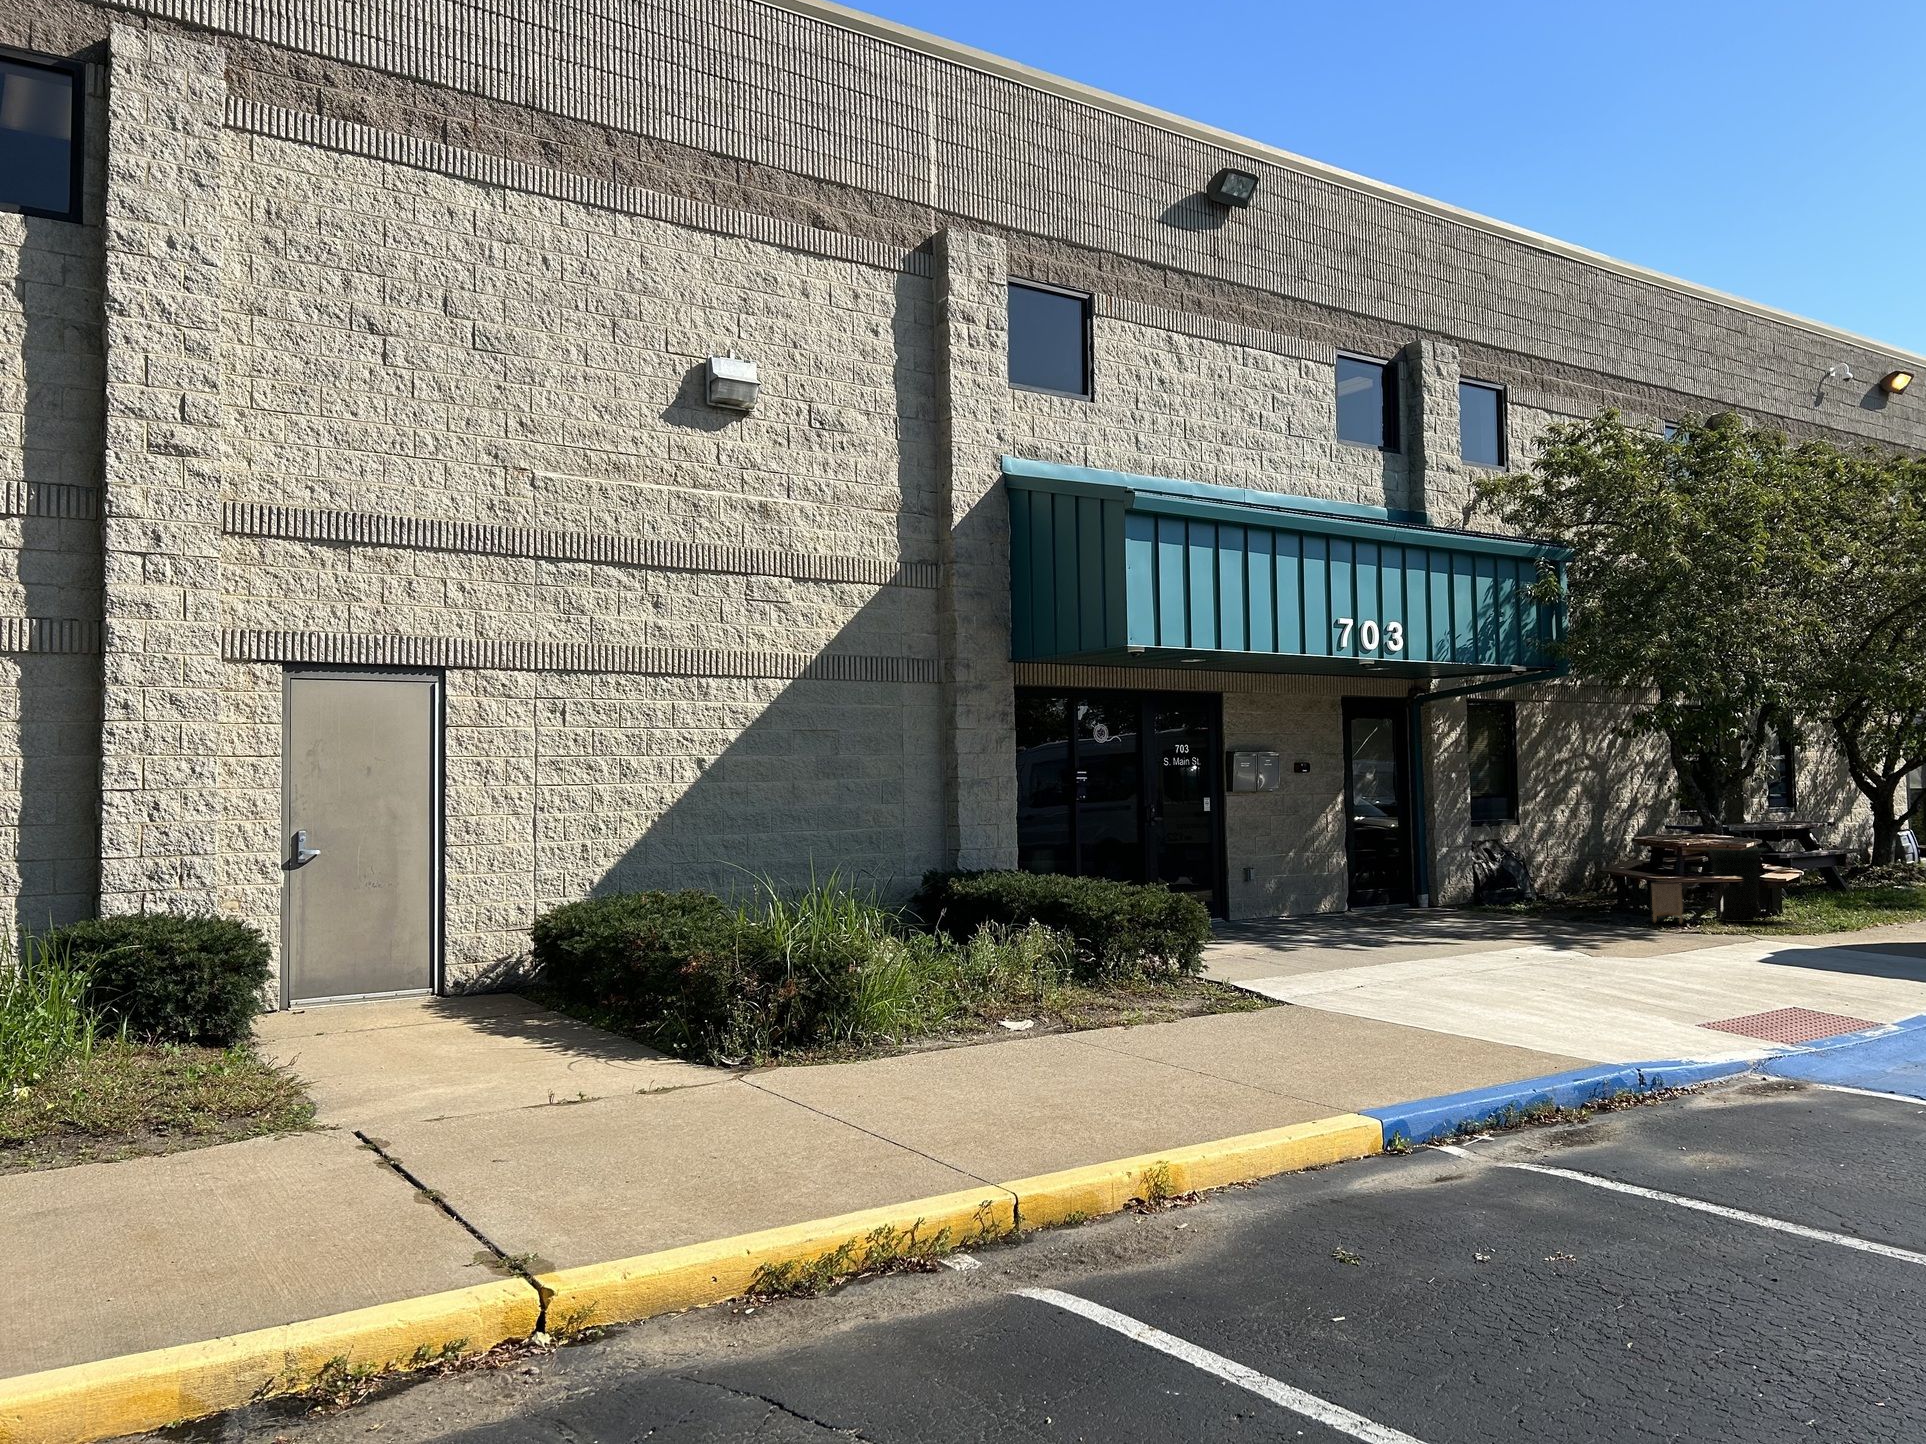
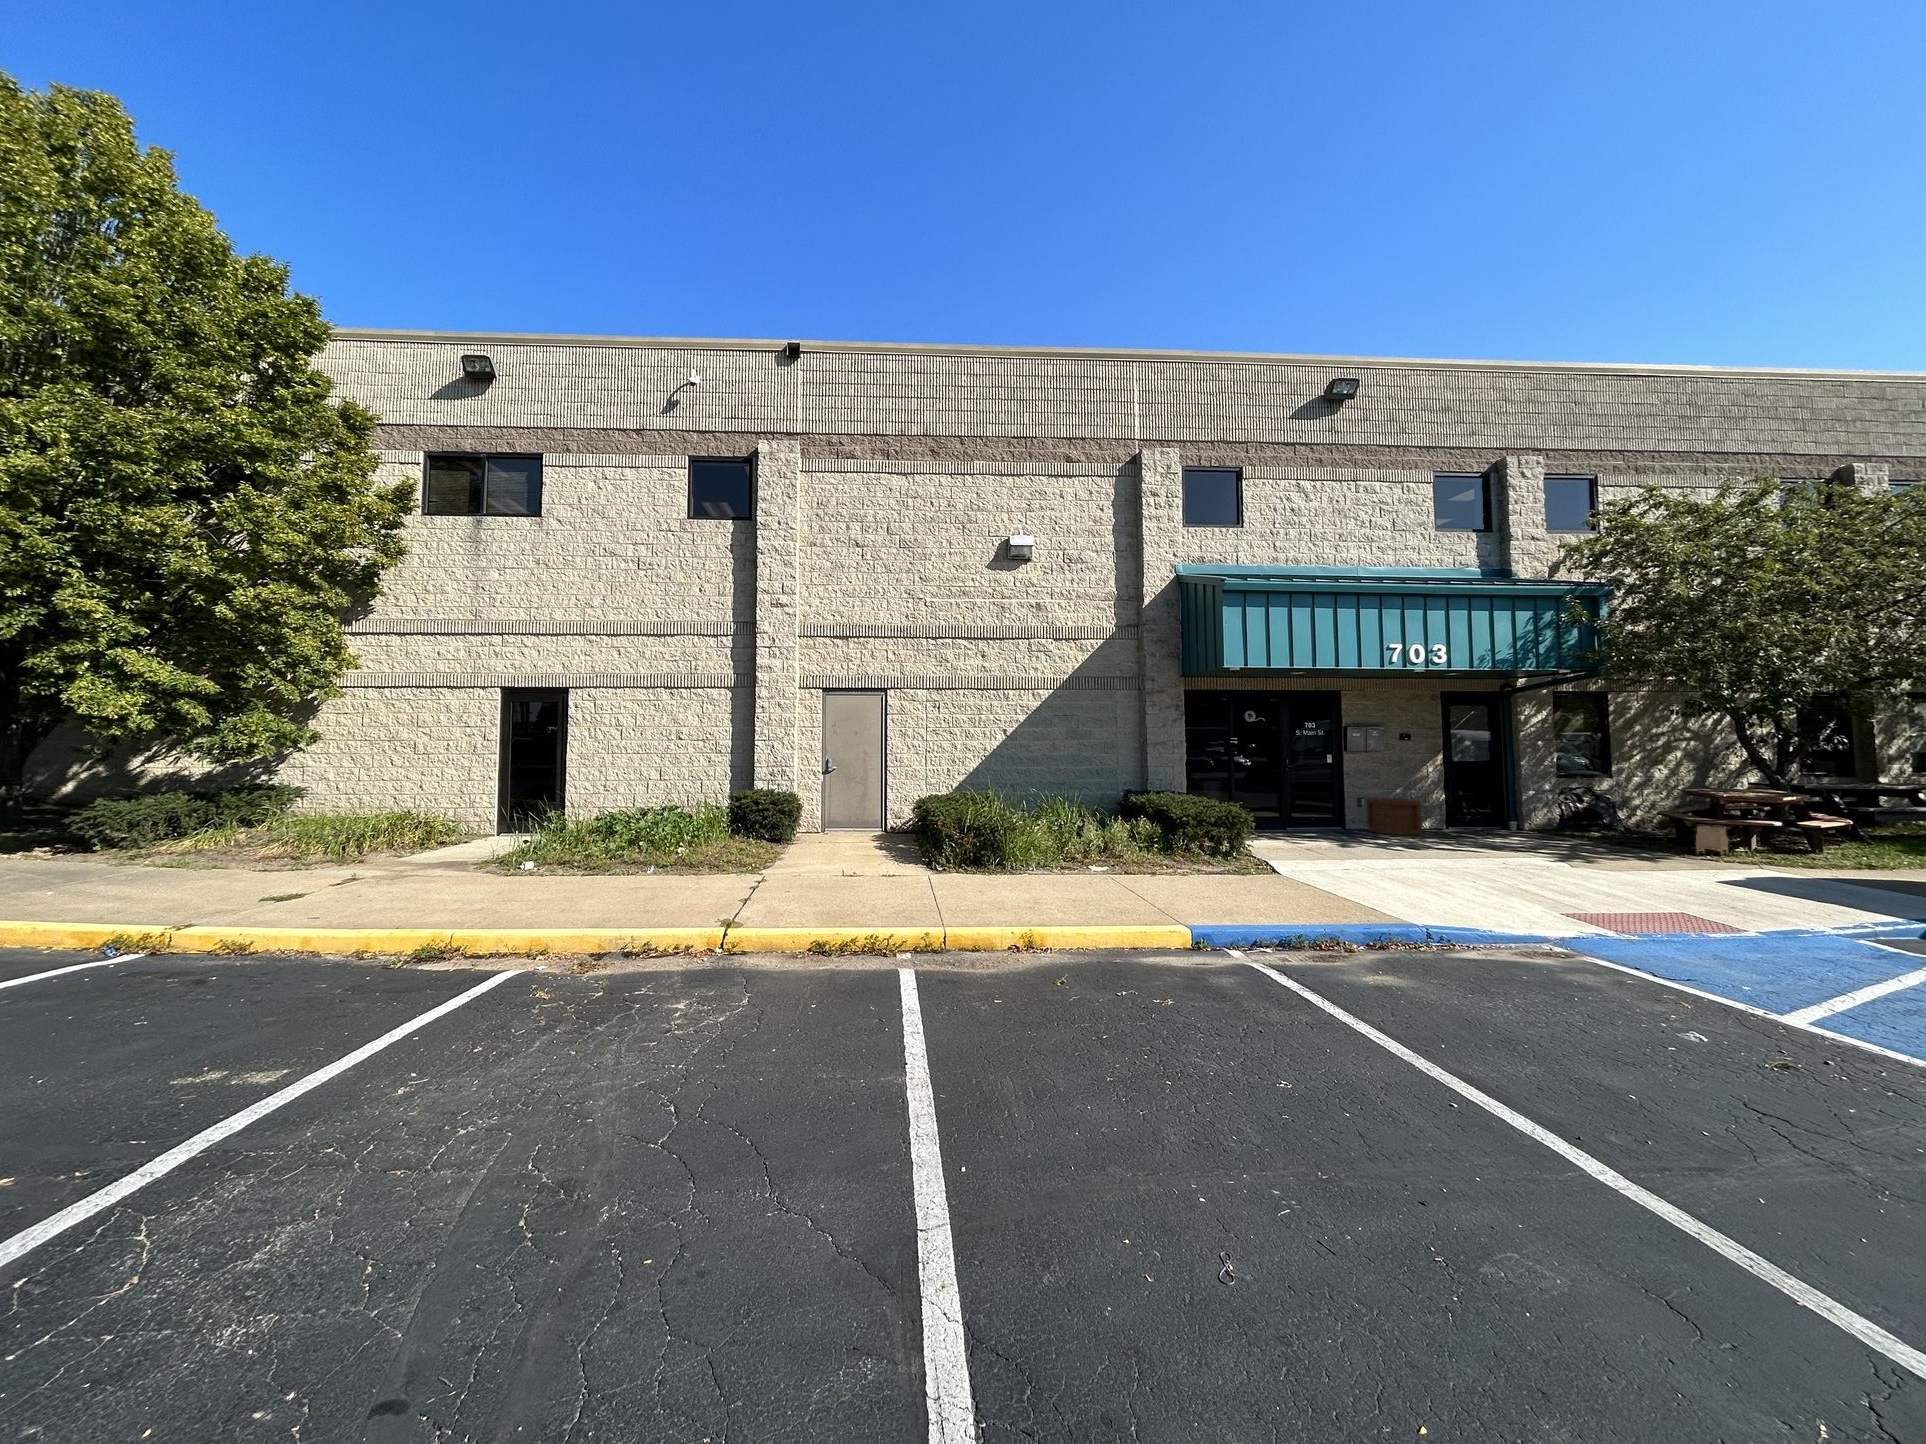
trash can: present [1706,847,1766,922] -> none [1753,801,1821,860]
wooden crate: none [1260,865,1341,925] -> present [1366,797,1422,835]

